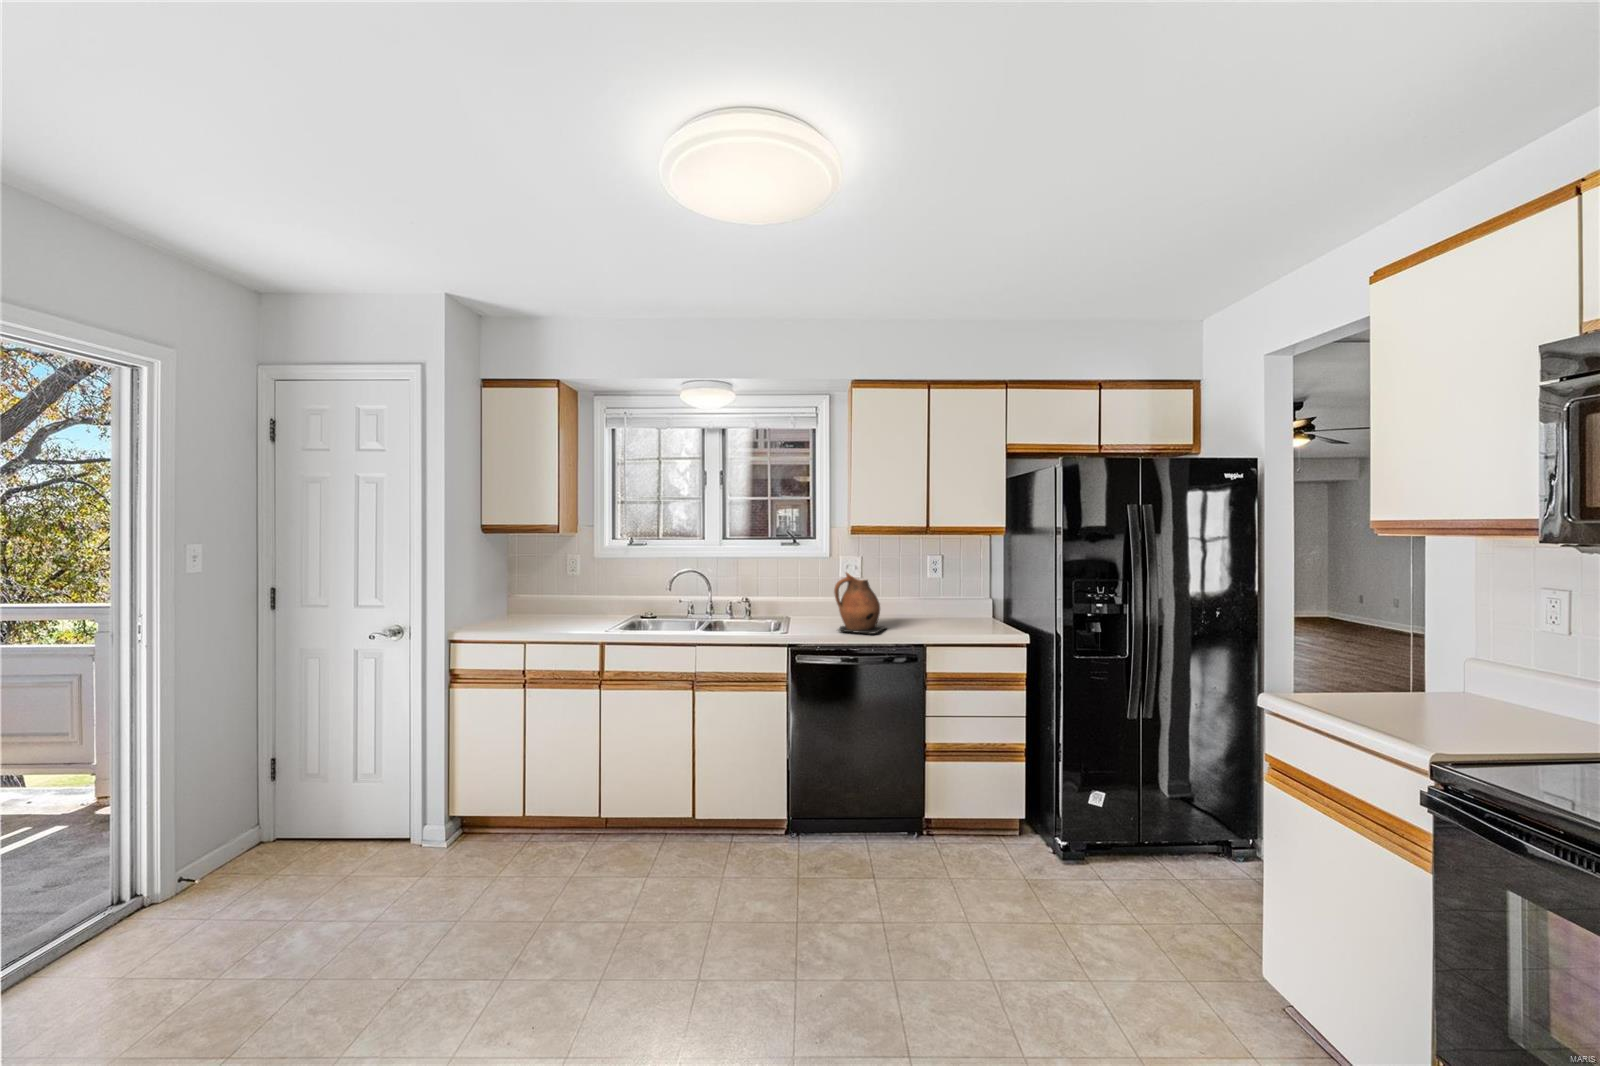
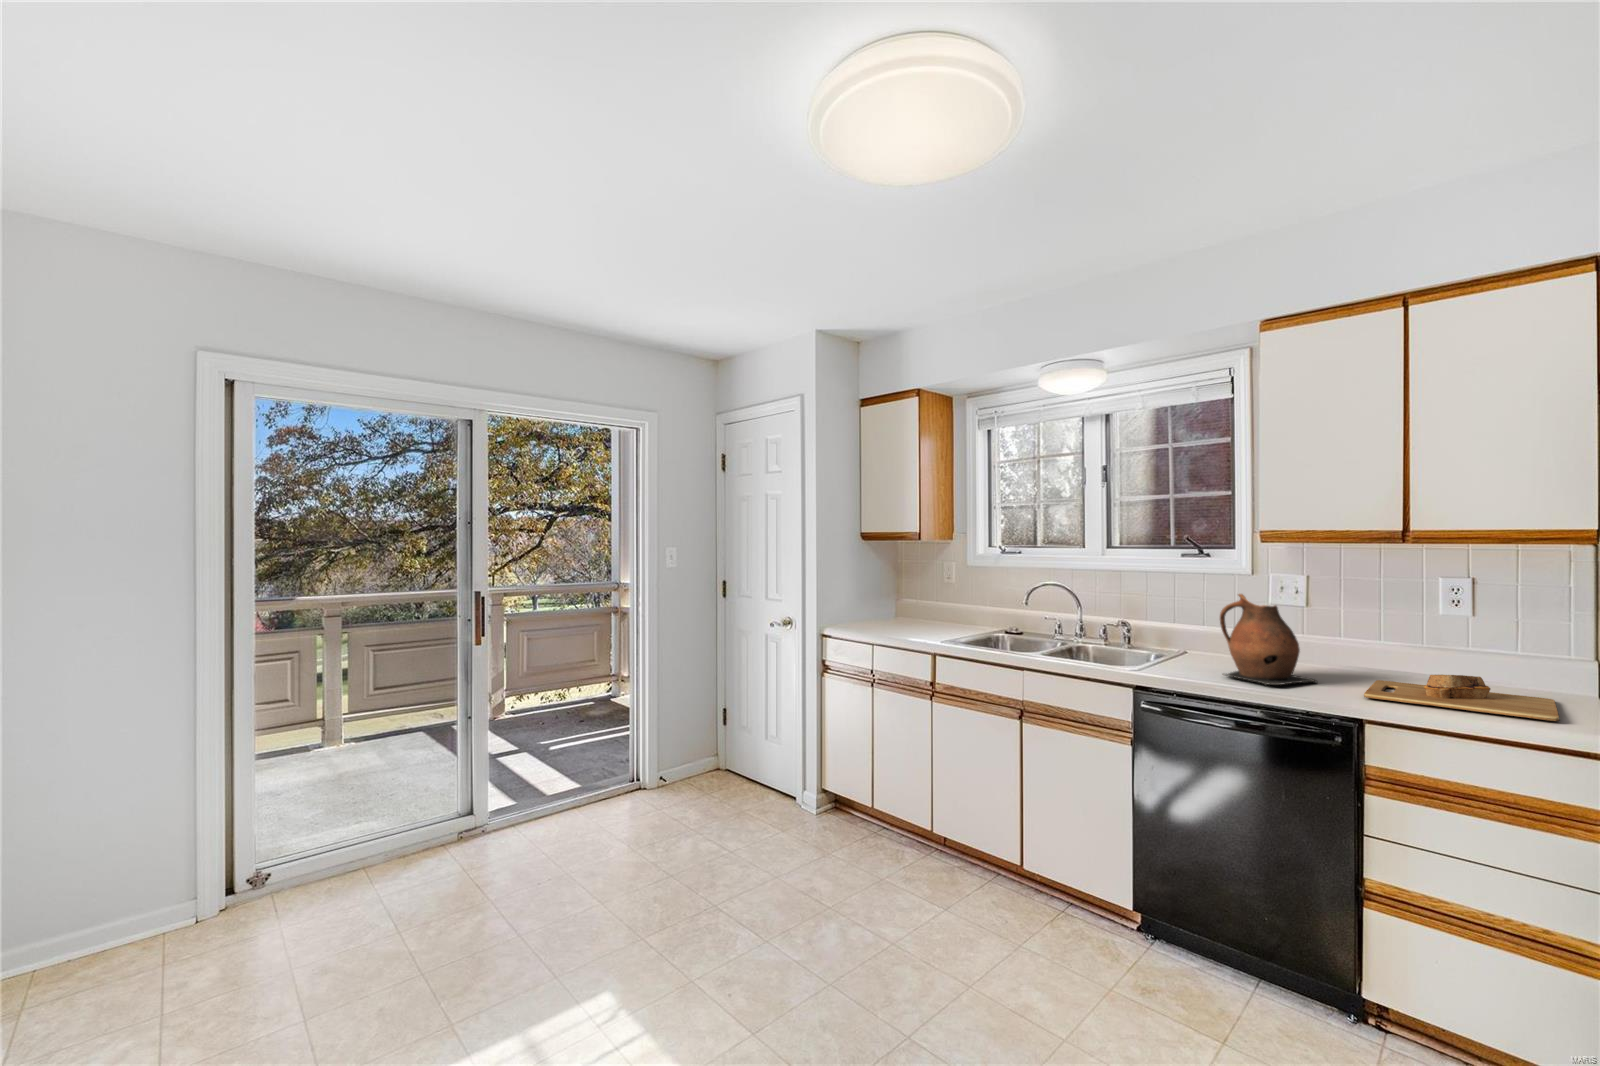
cutting board: none [909,613,1004,634] -> present [1364,675,1559,721]

